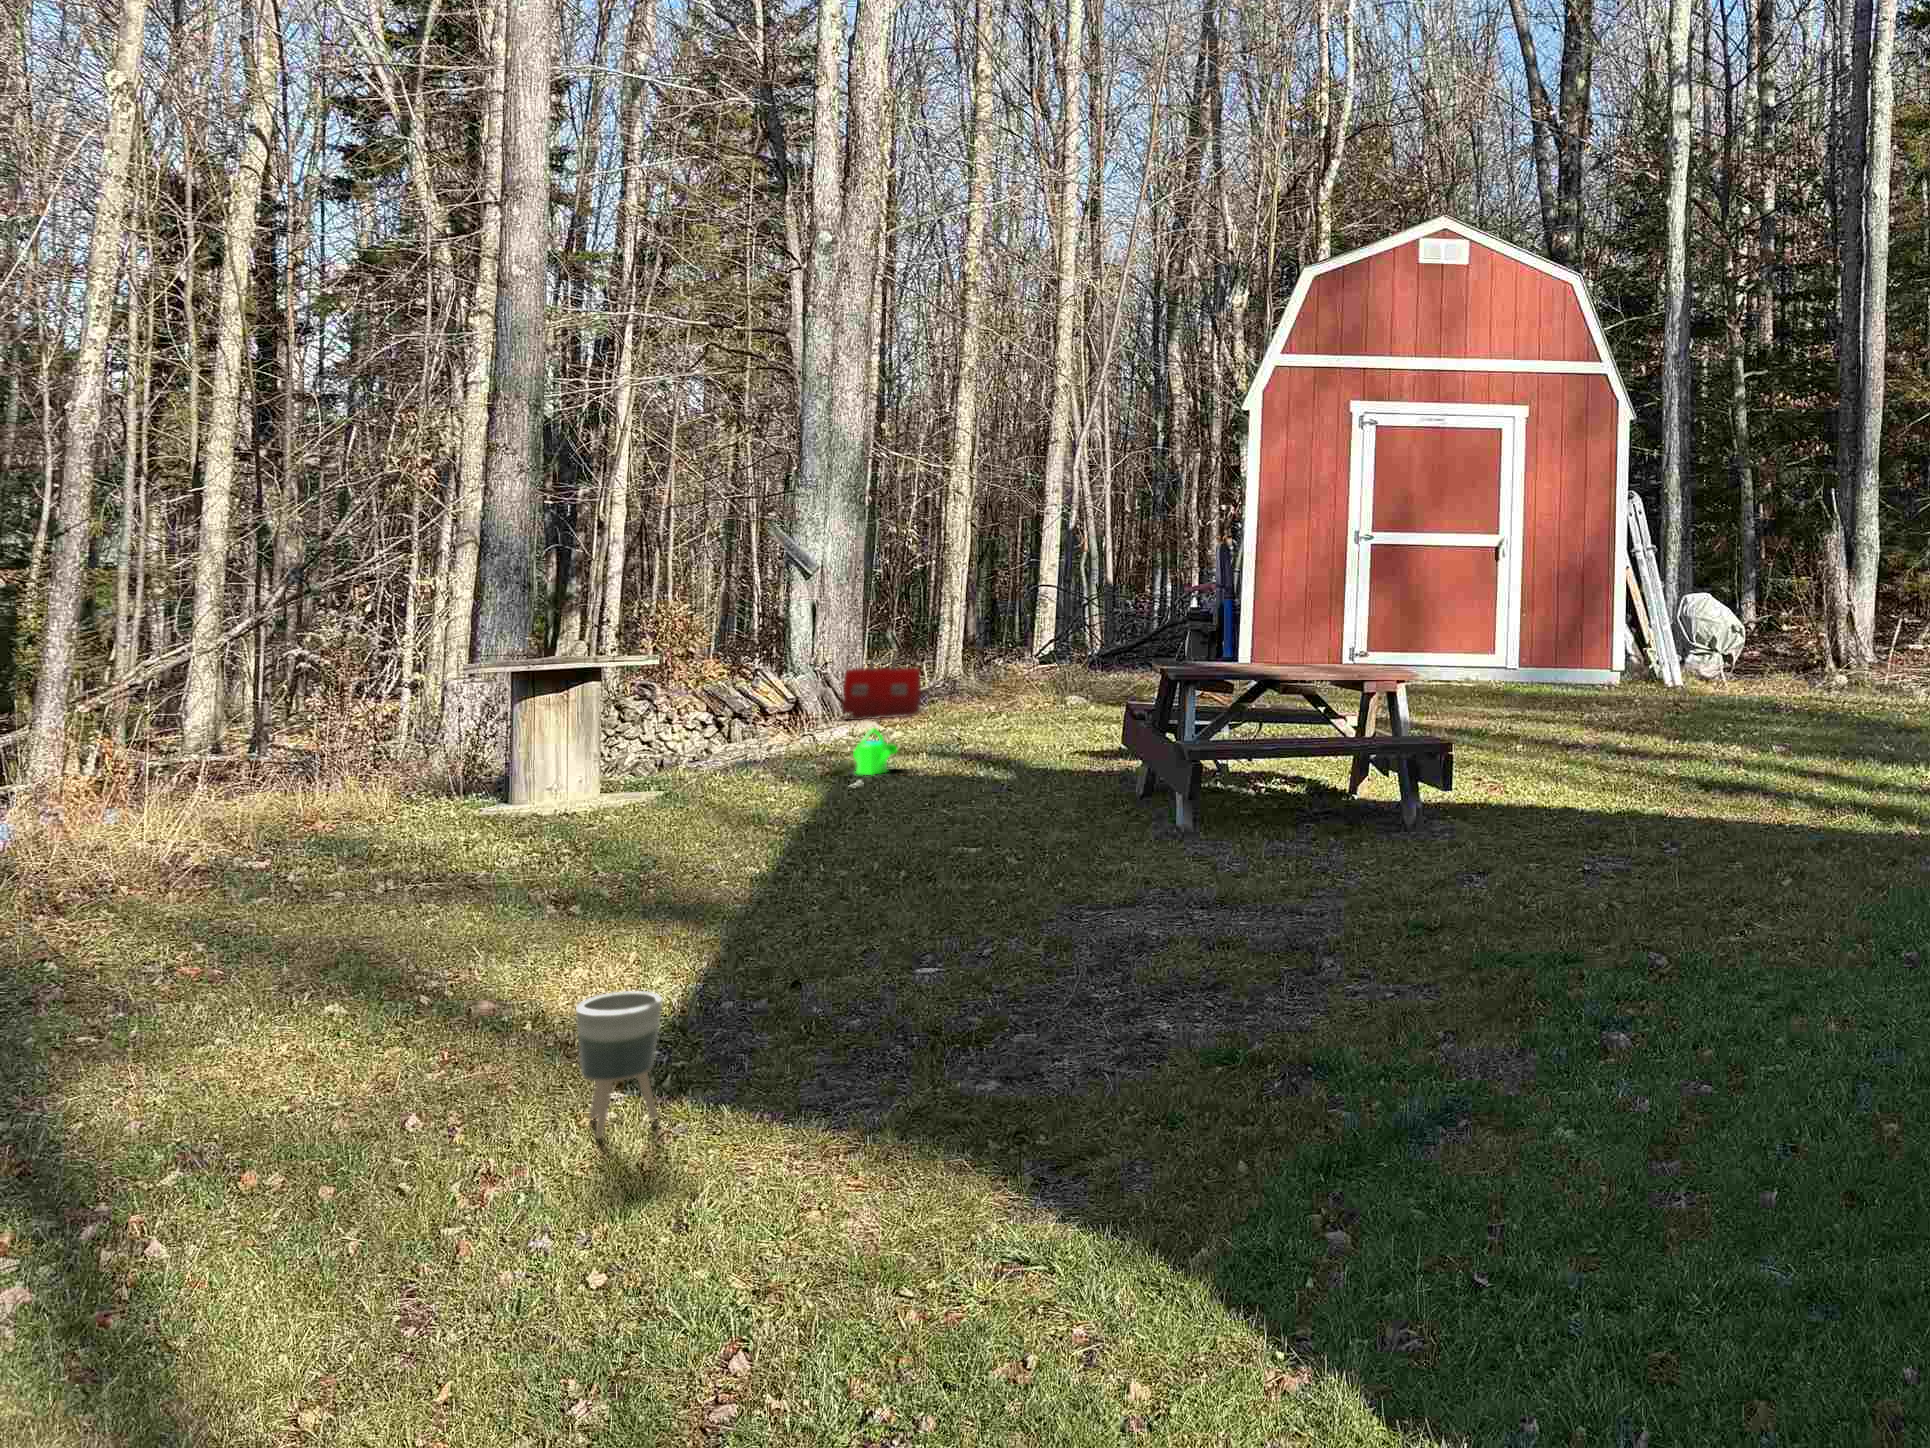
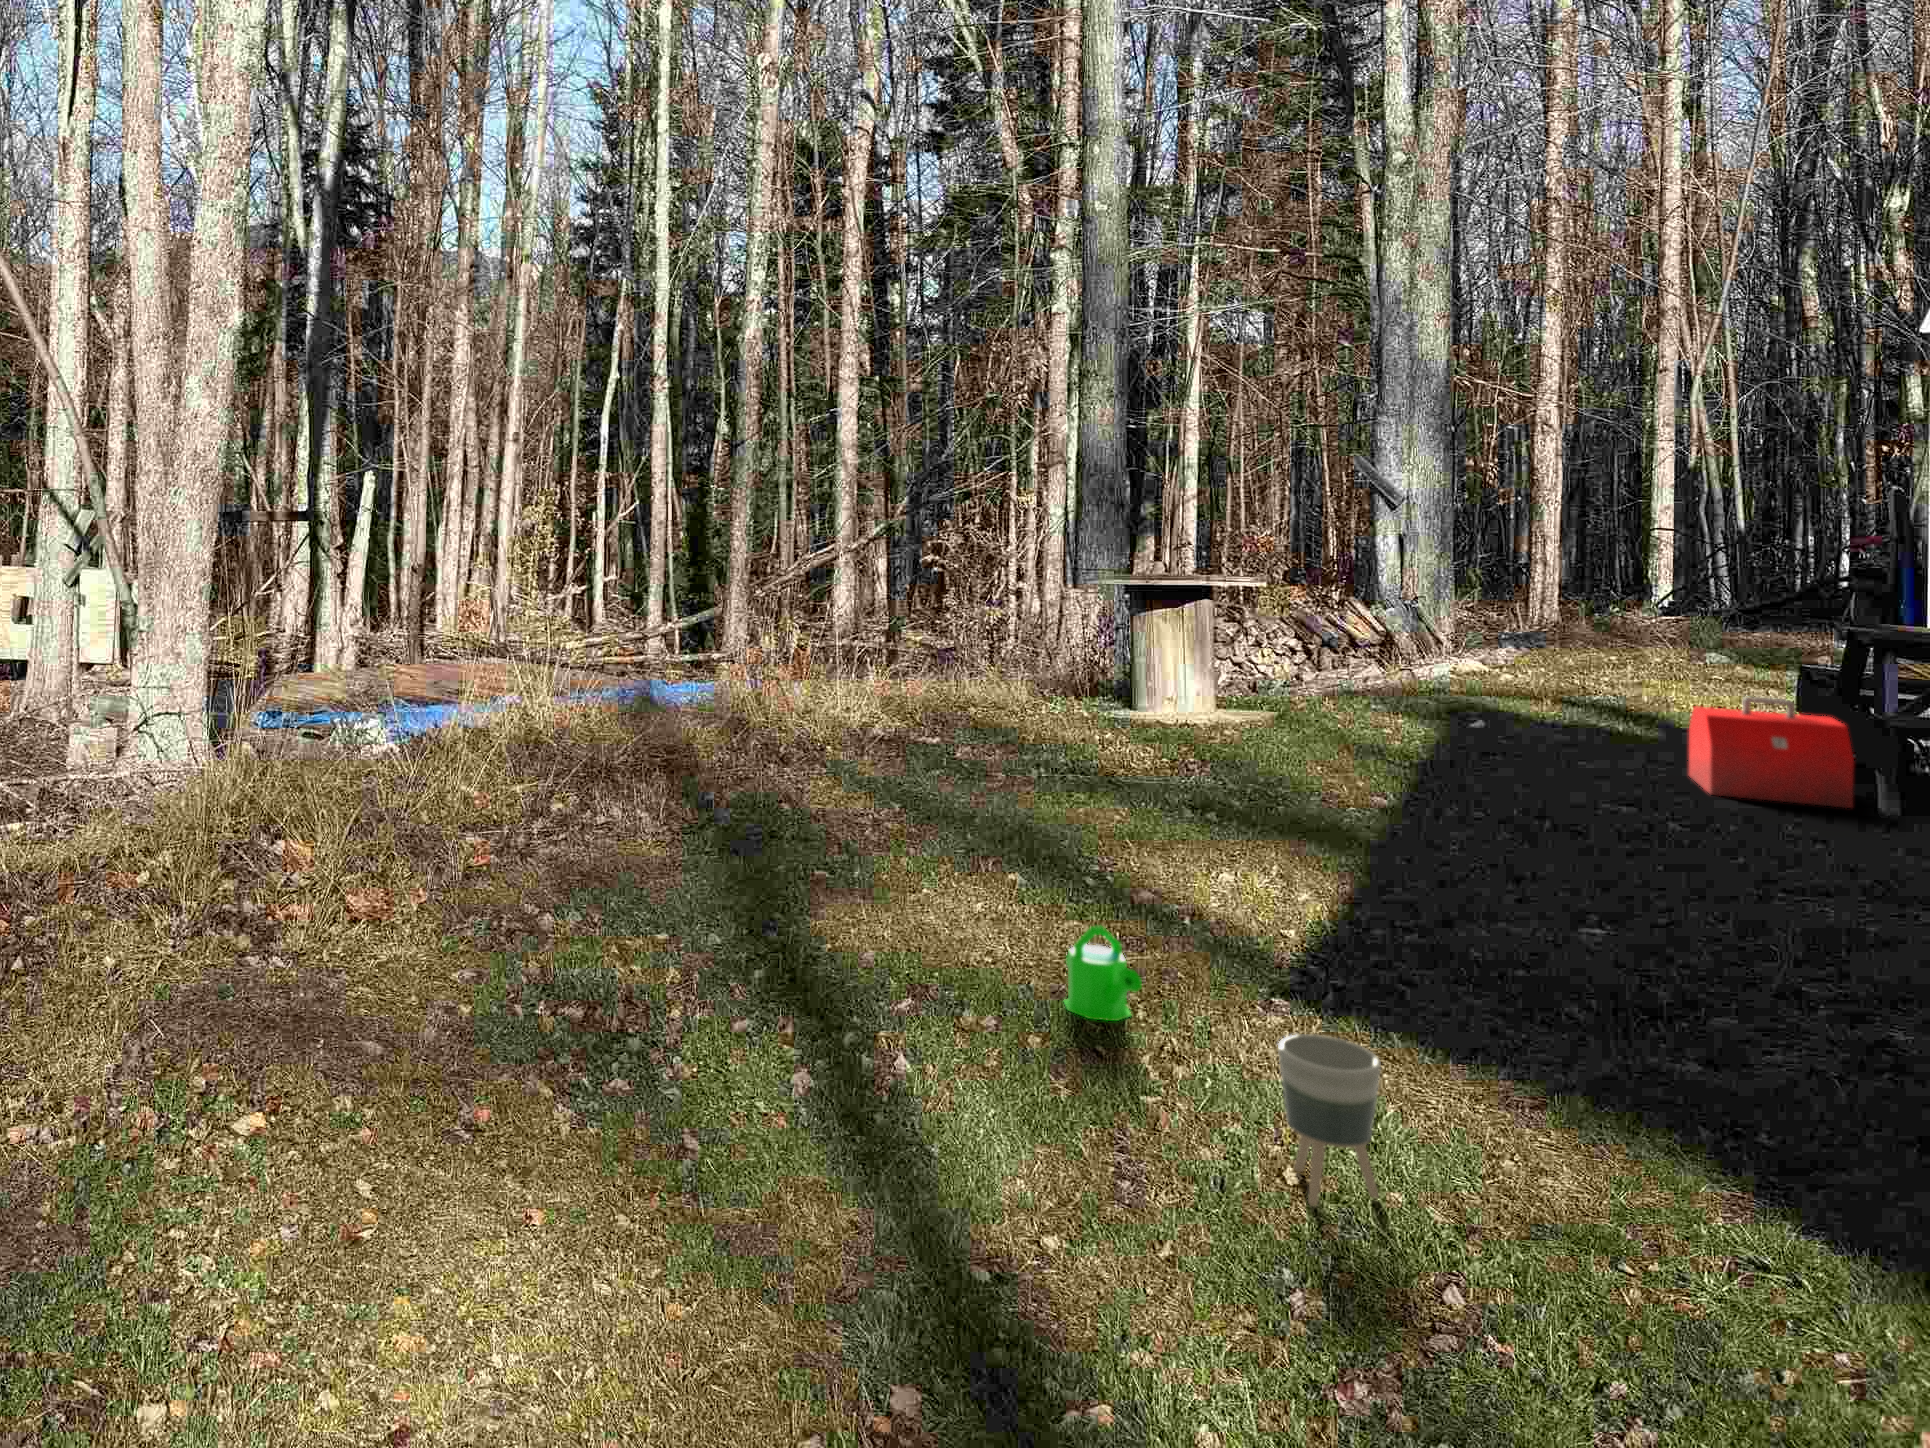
toolbox: present [842,659,921,720] -> present [1689,696,1854,808]
watering can: present [853,728,898,775] -> present [1064,925,1142,1021]

